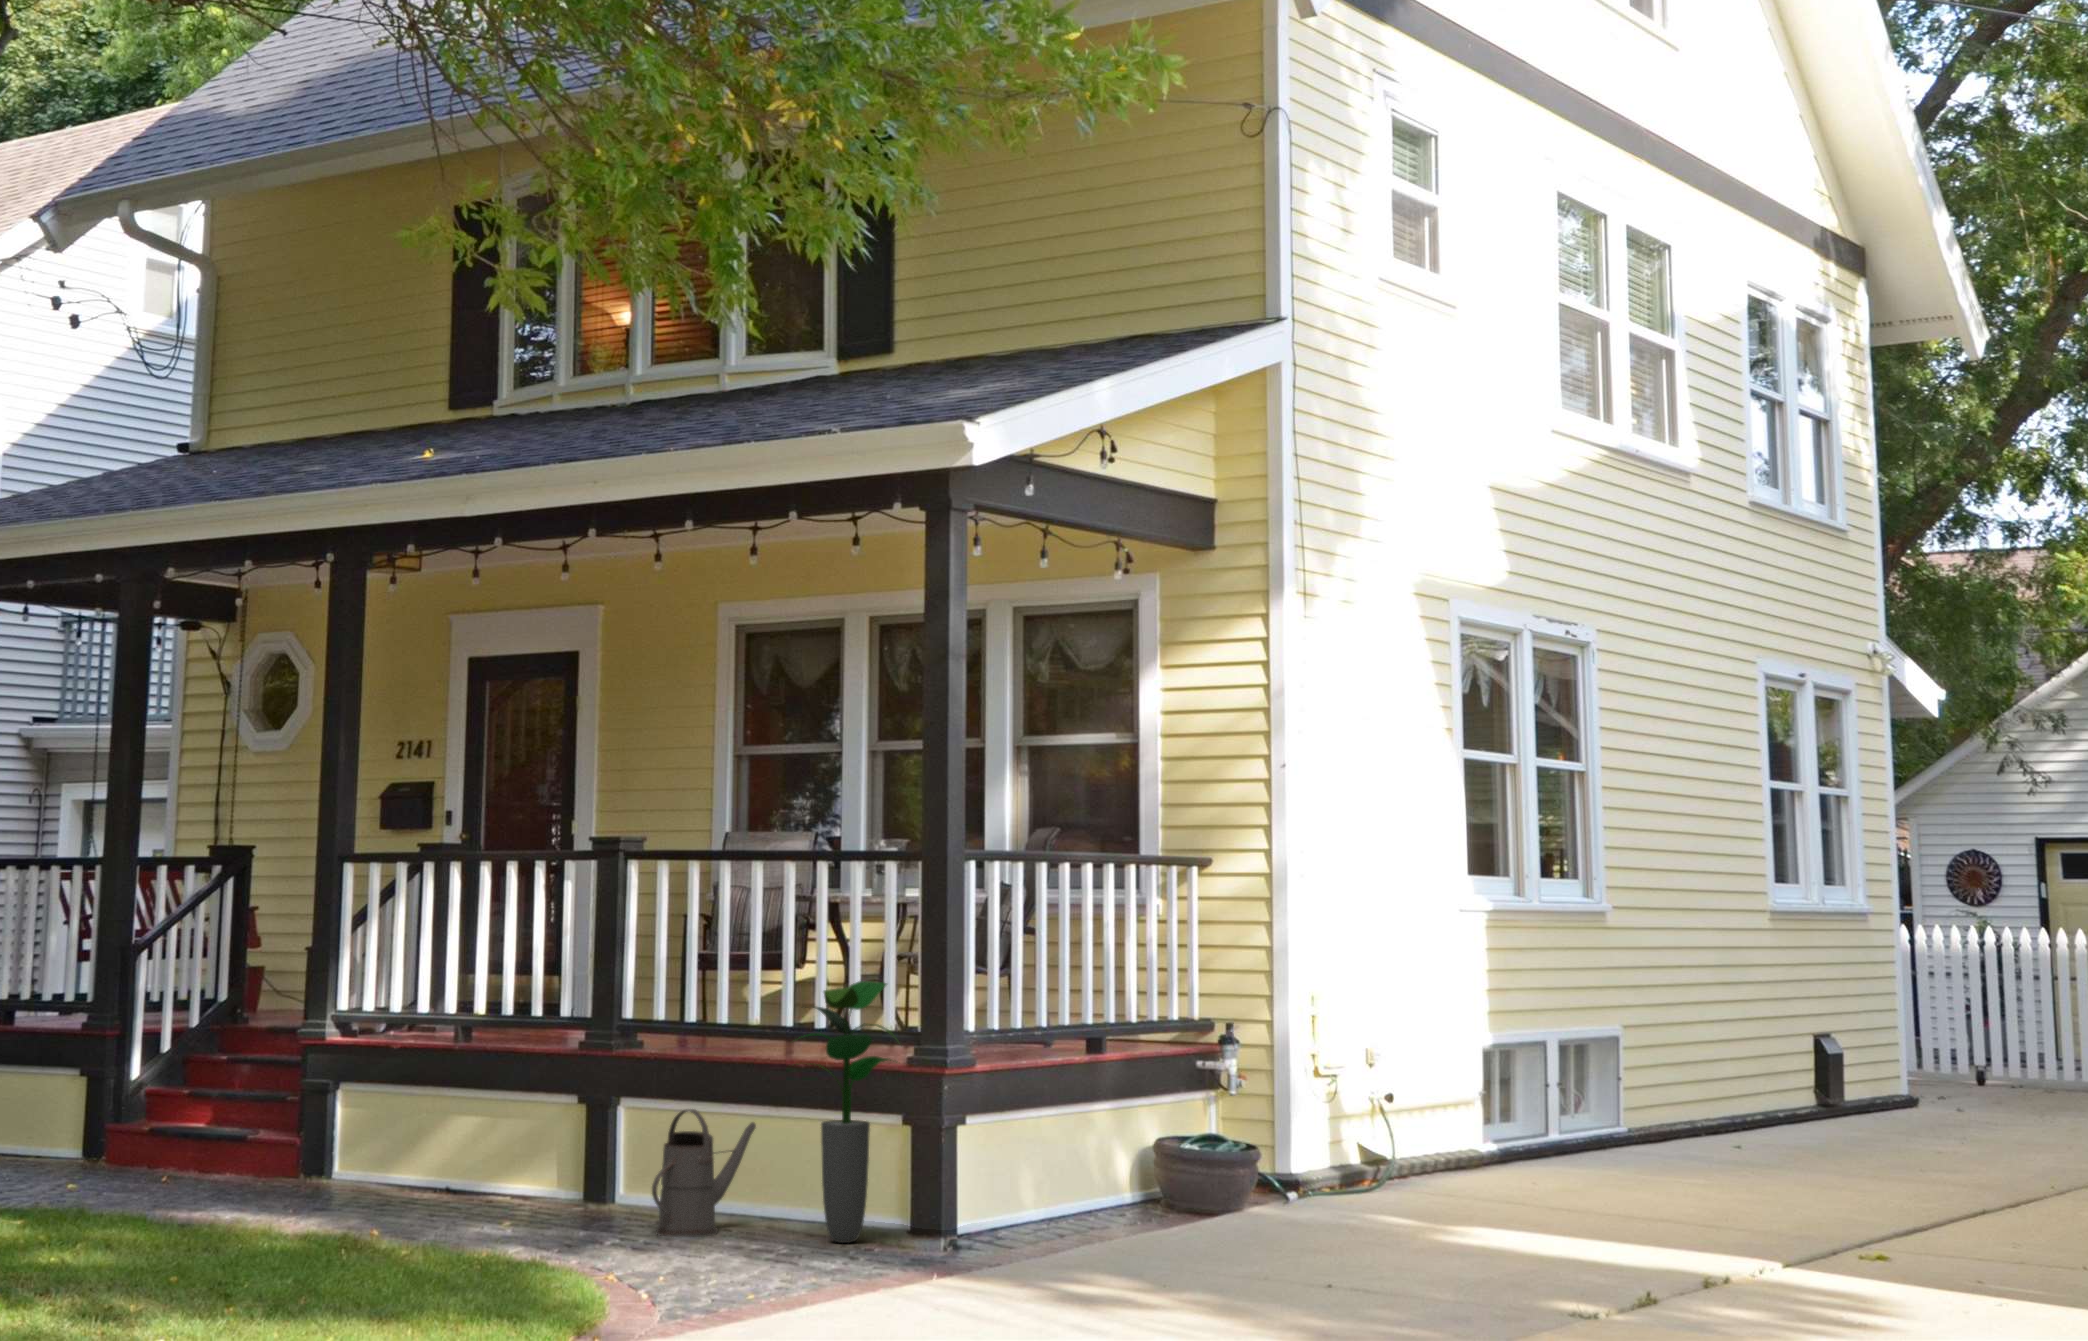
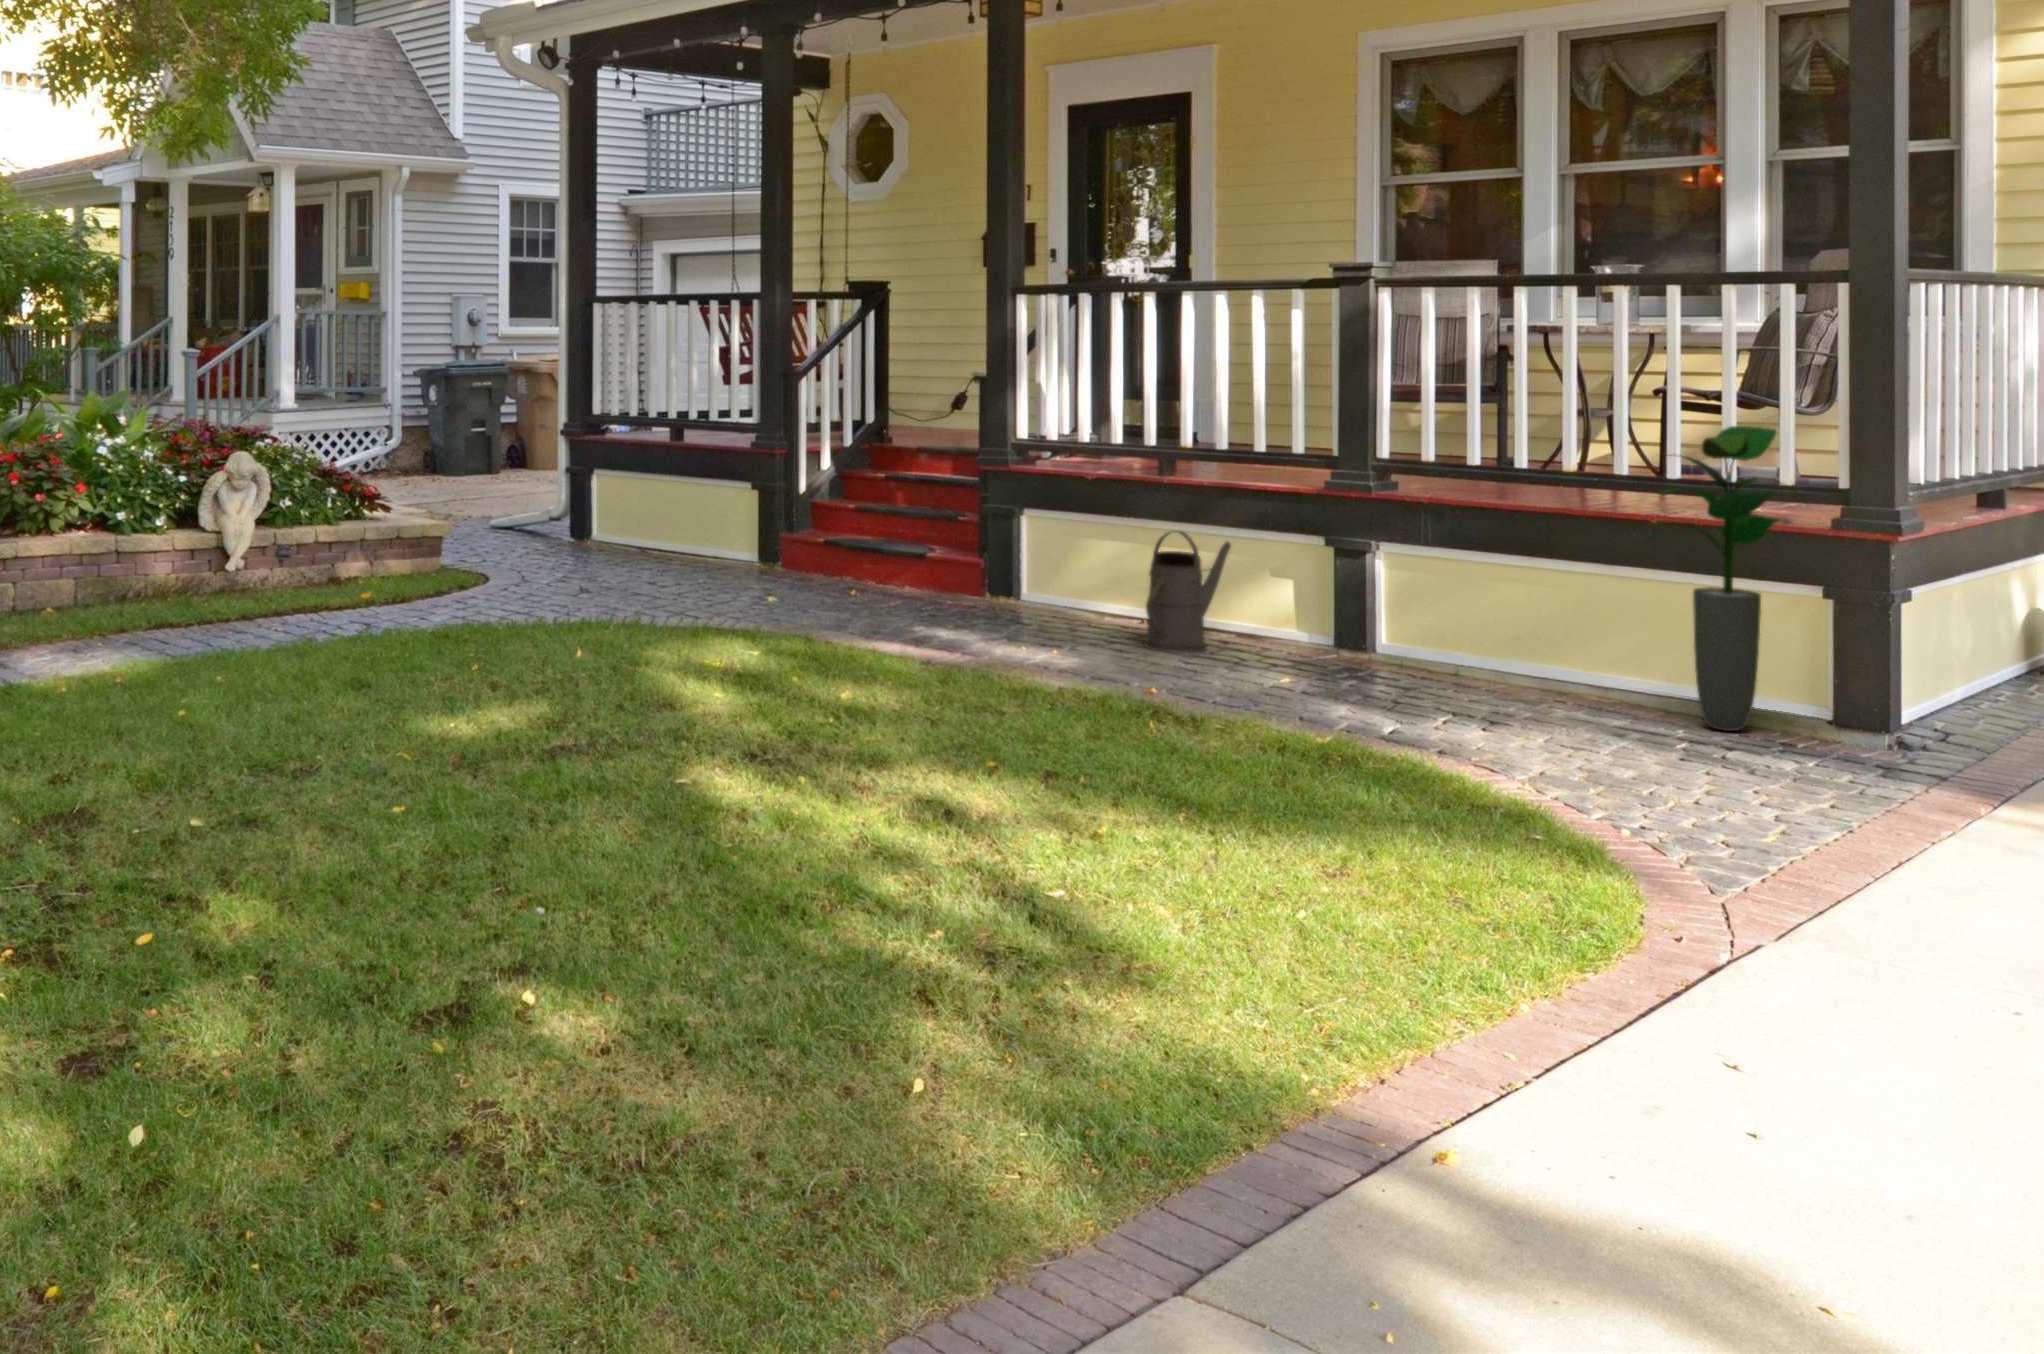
watering can: present [652,1109,756,1237] -> present [1144,531,1231,653]

